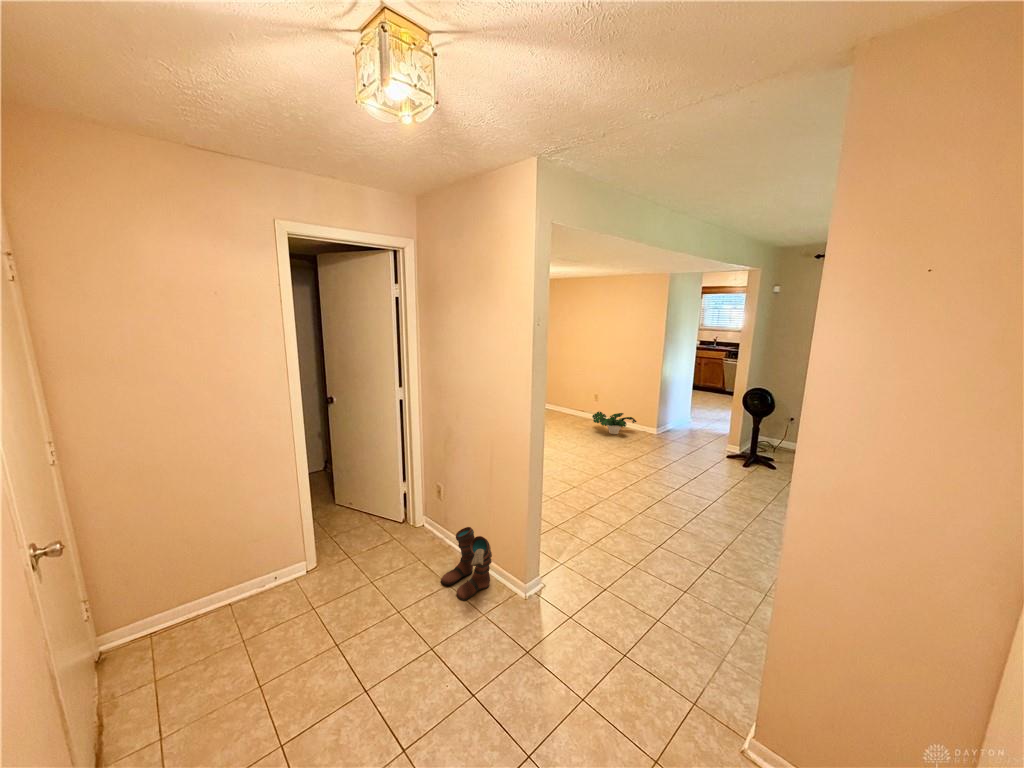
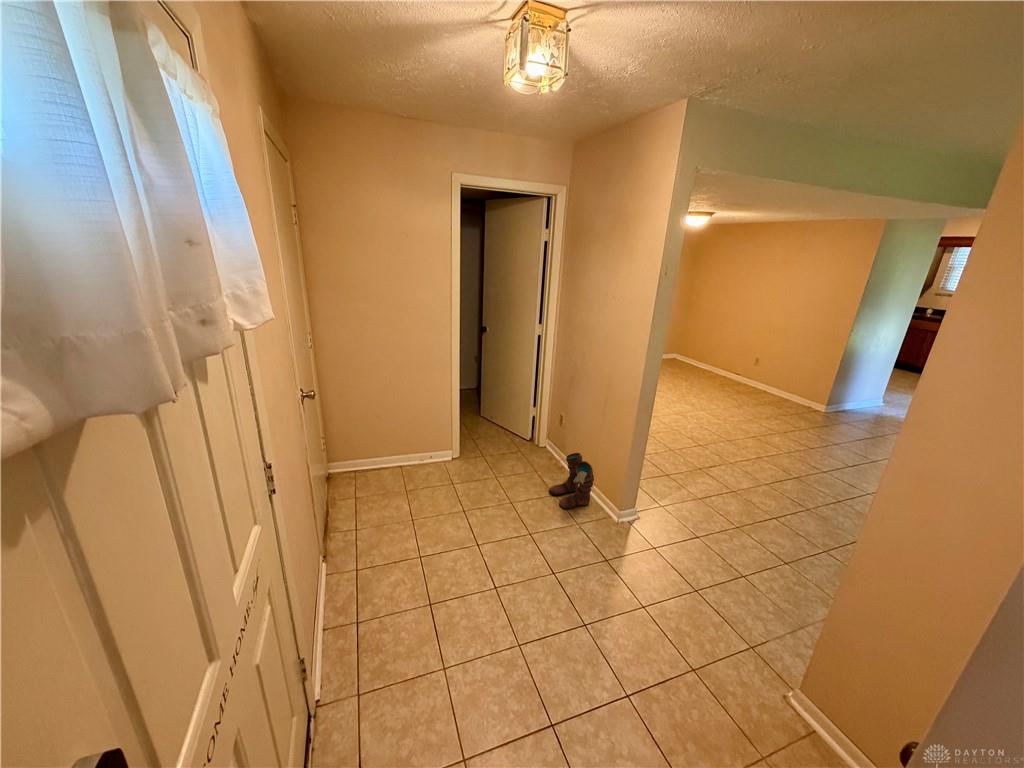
potted plant: present [592,412,636,434] -> none [745,376,801,404]

